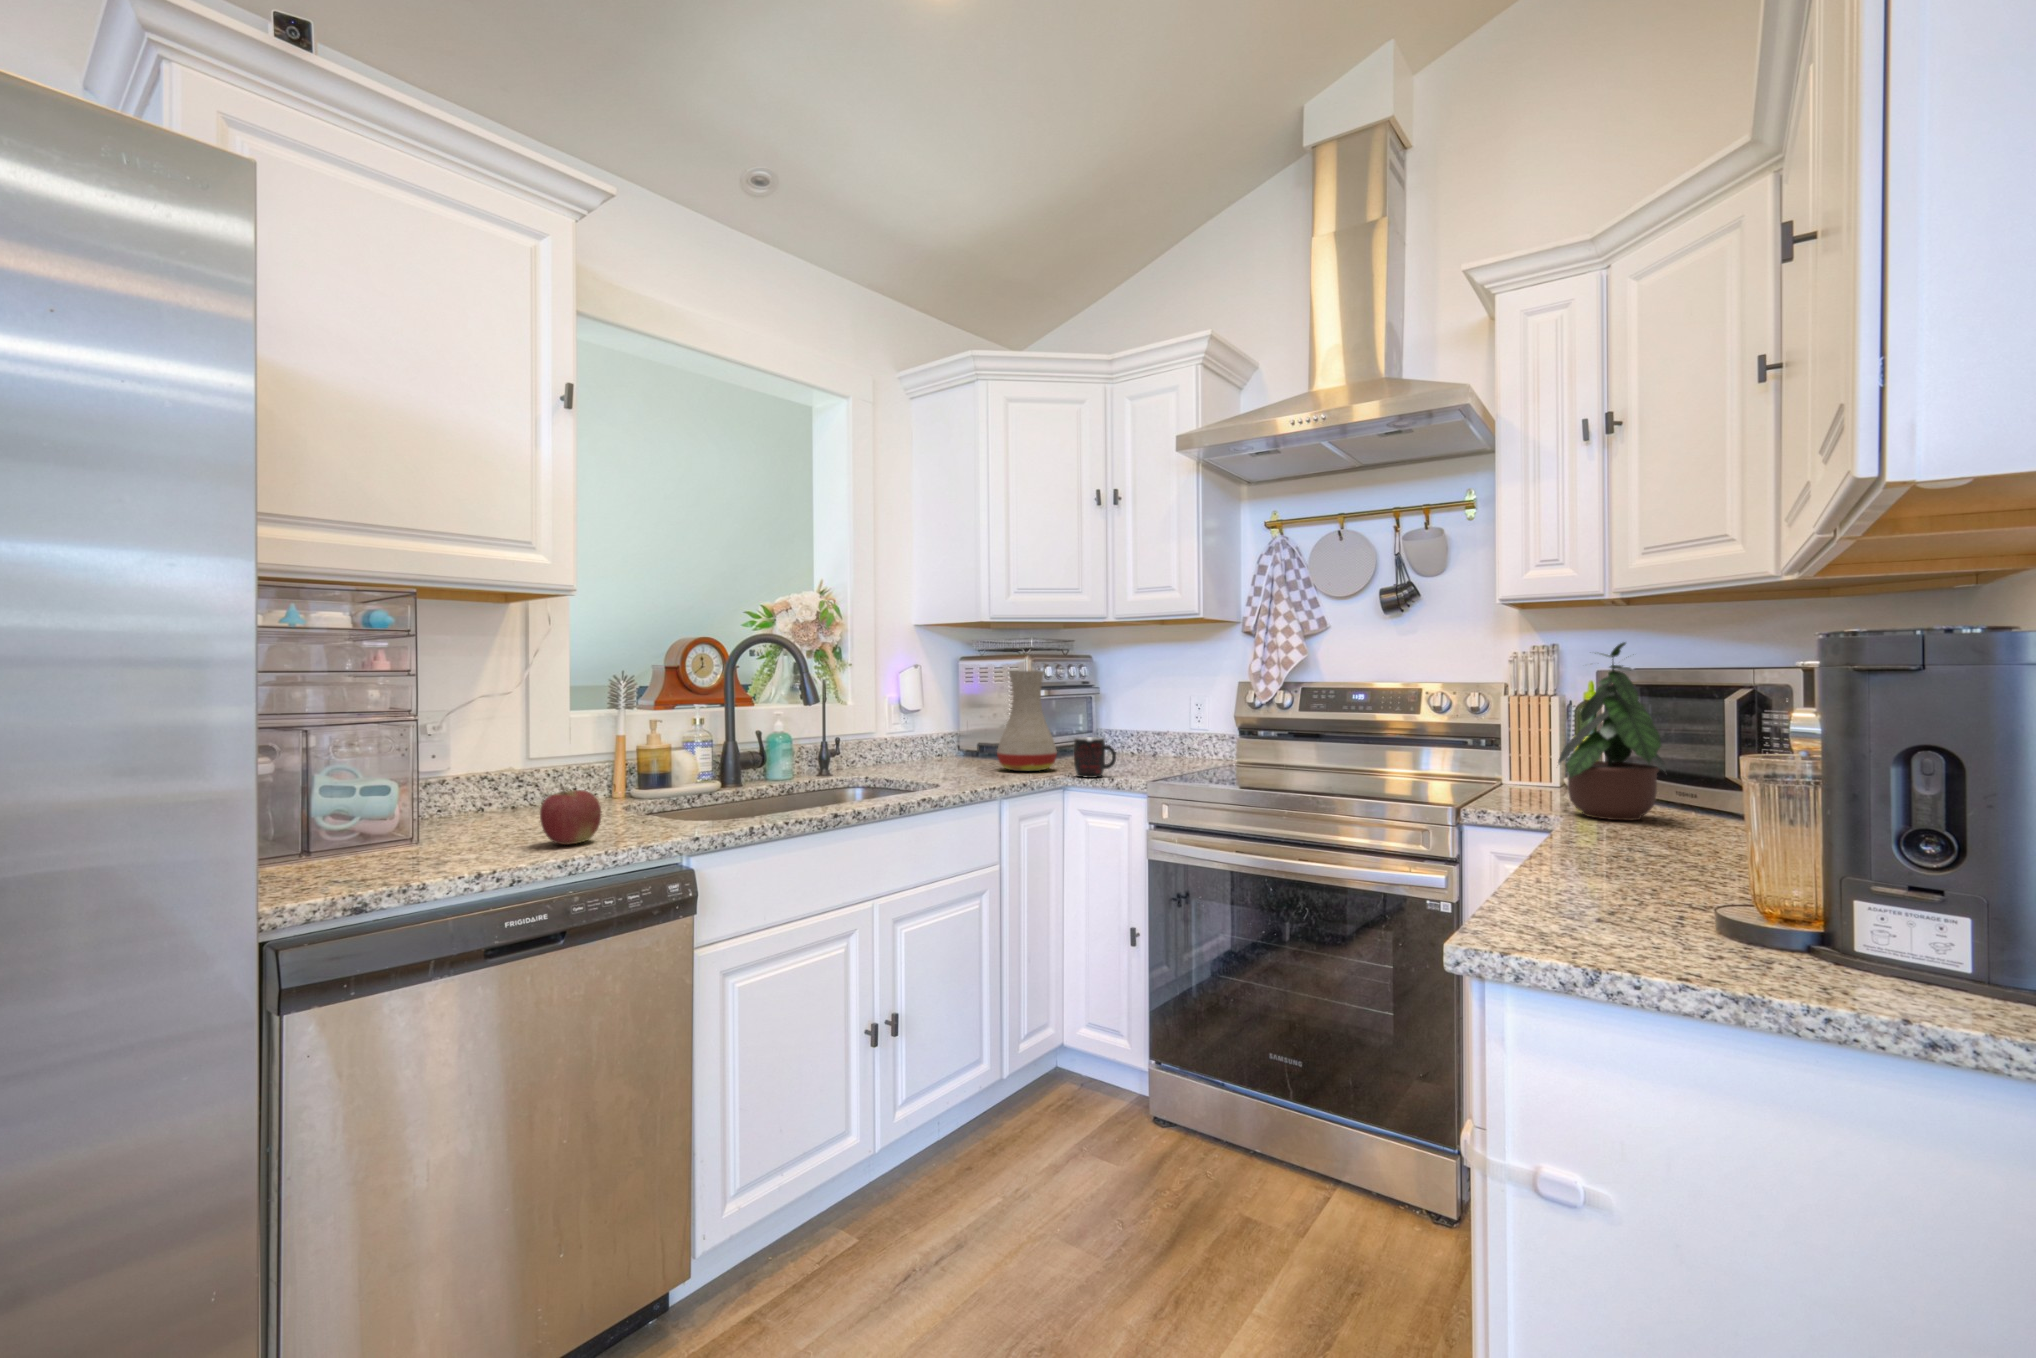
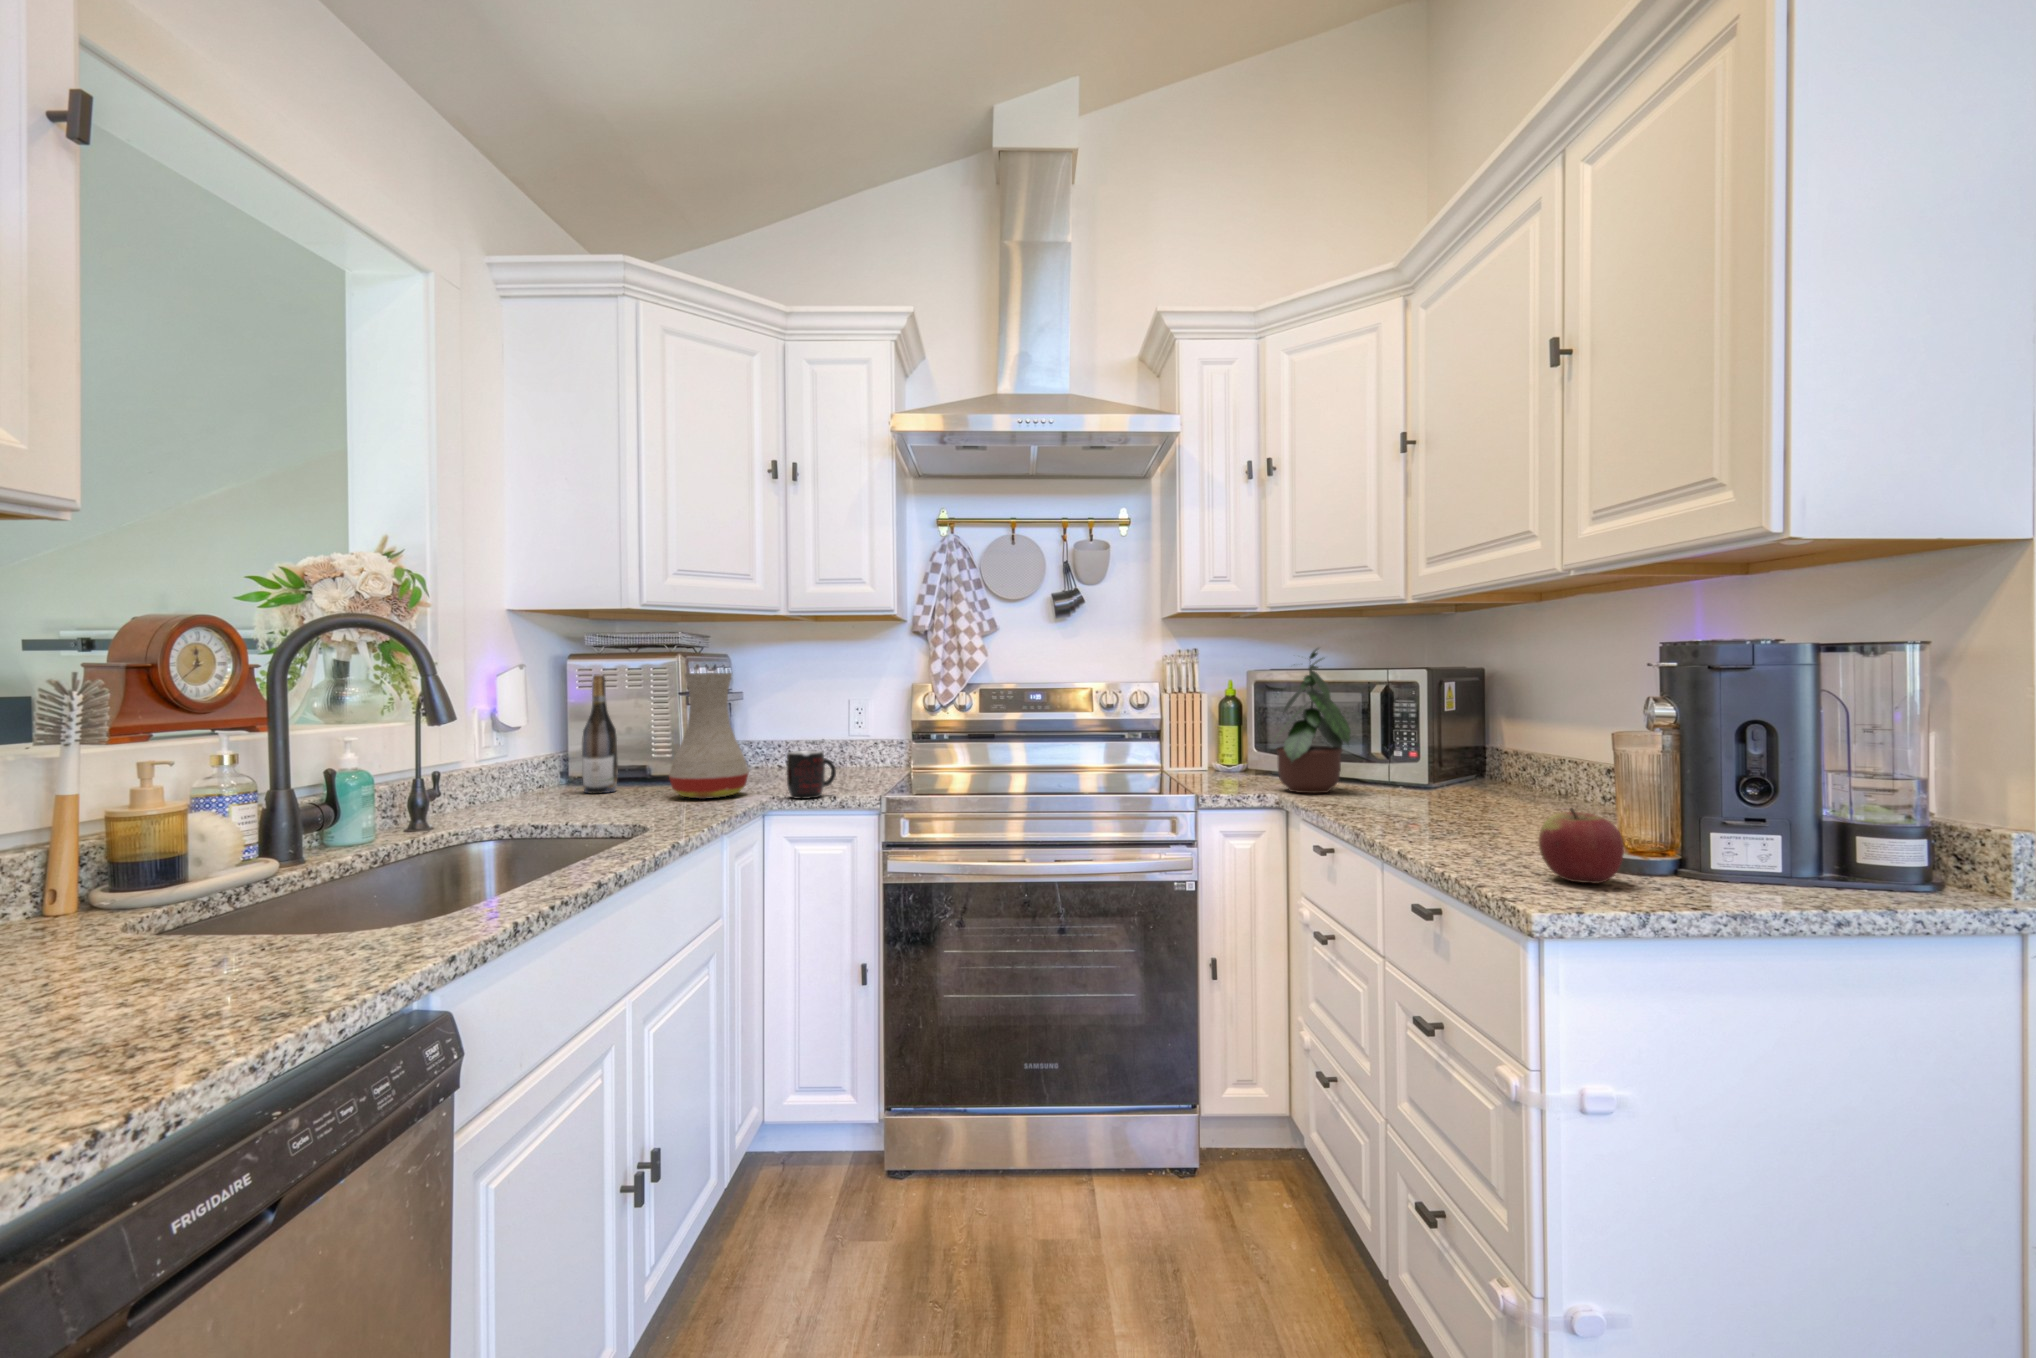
wine bottle: none [957,672,981,762] -> present [582,674,618,794]
apple: present [540,786,601,845] -> present [1539,808,1624,884]

